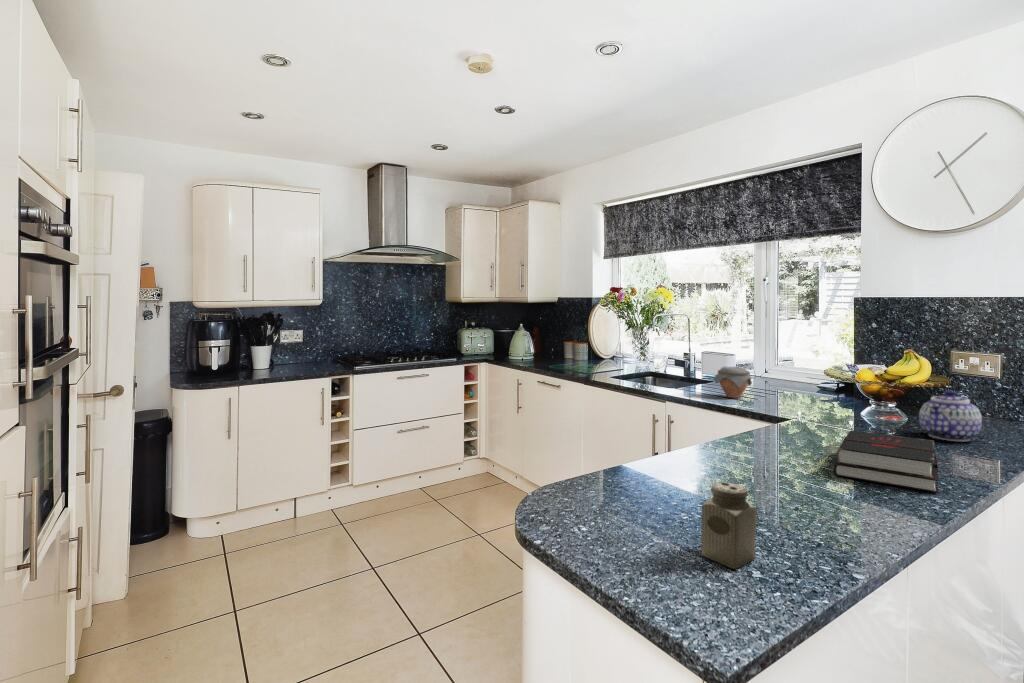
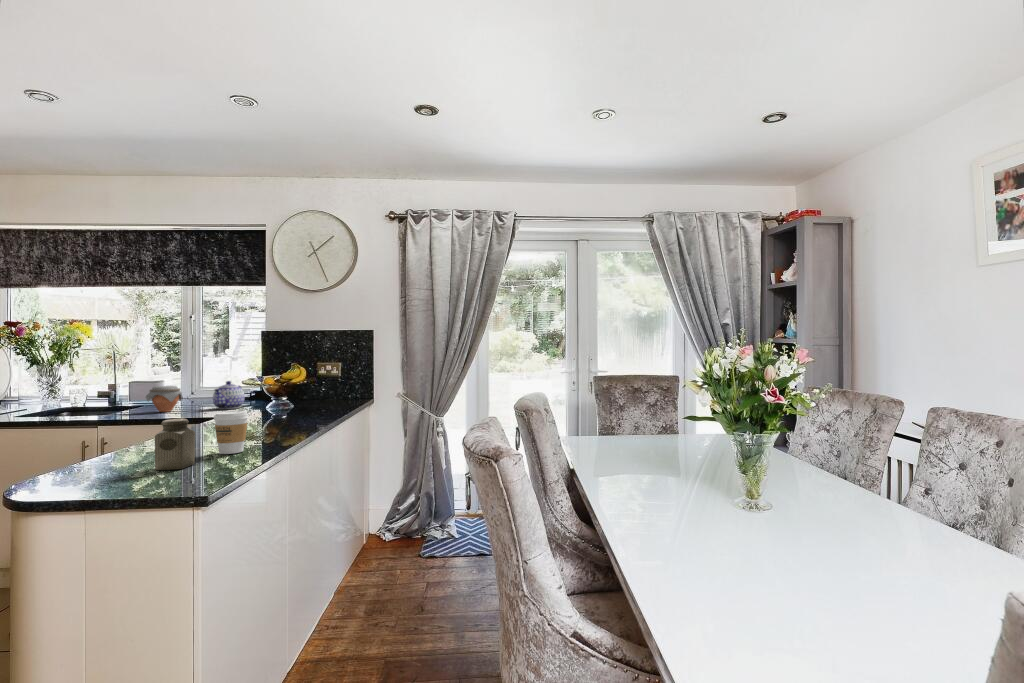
teapot: present [919,390,982,442] -> present [213,381,245,409]
hardback book: present [834,430,938,493] -> none [246,405,305,431]
coffee cup: none [786,469,843,546] -> present [214,410,248,454]

